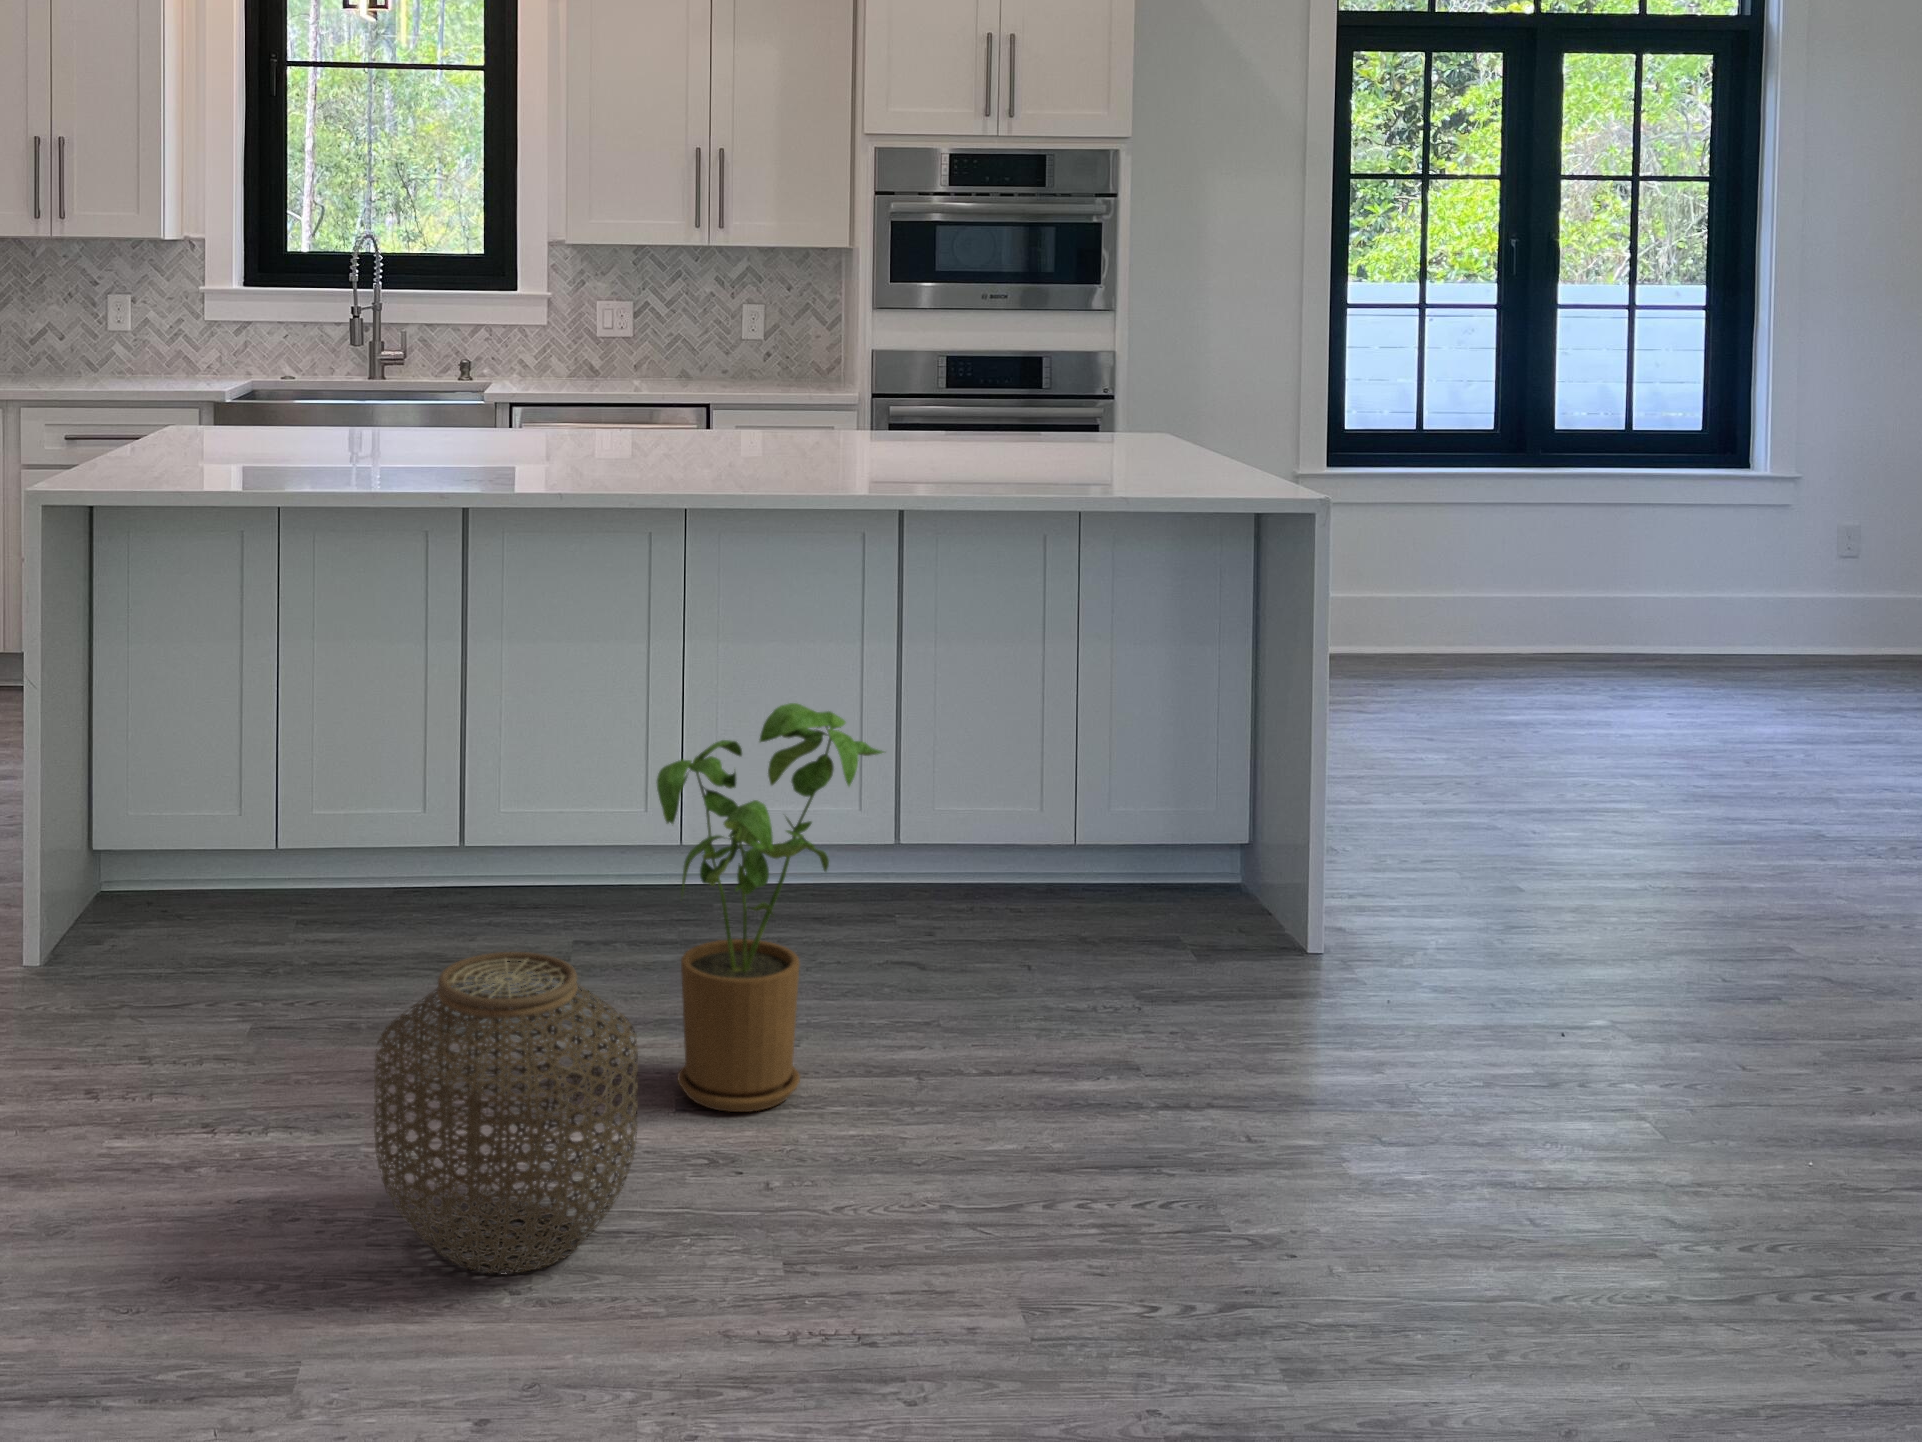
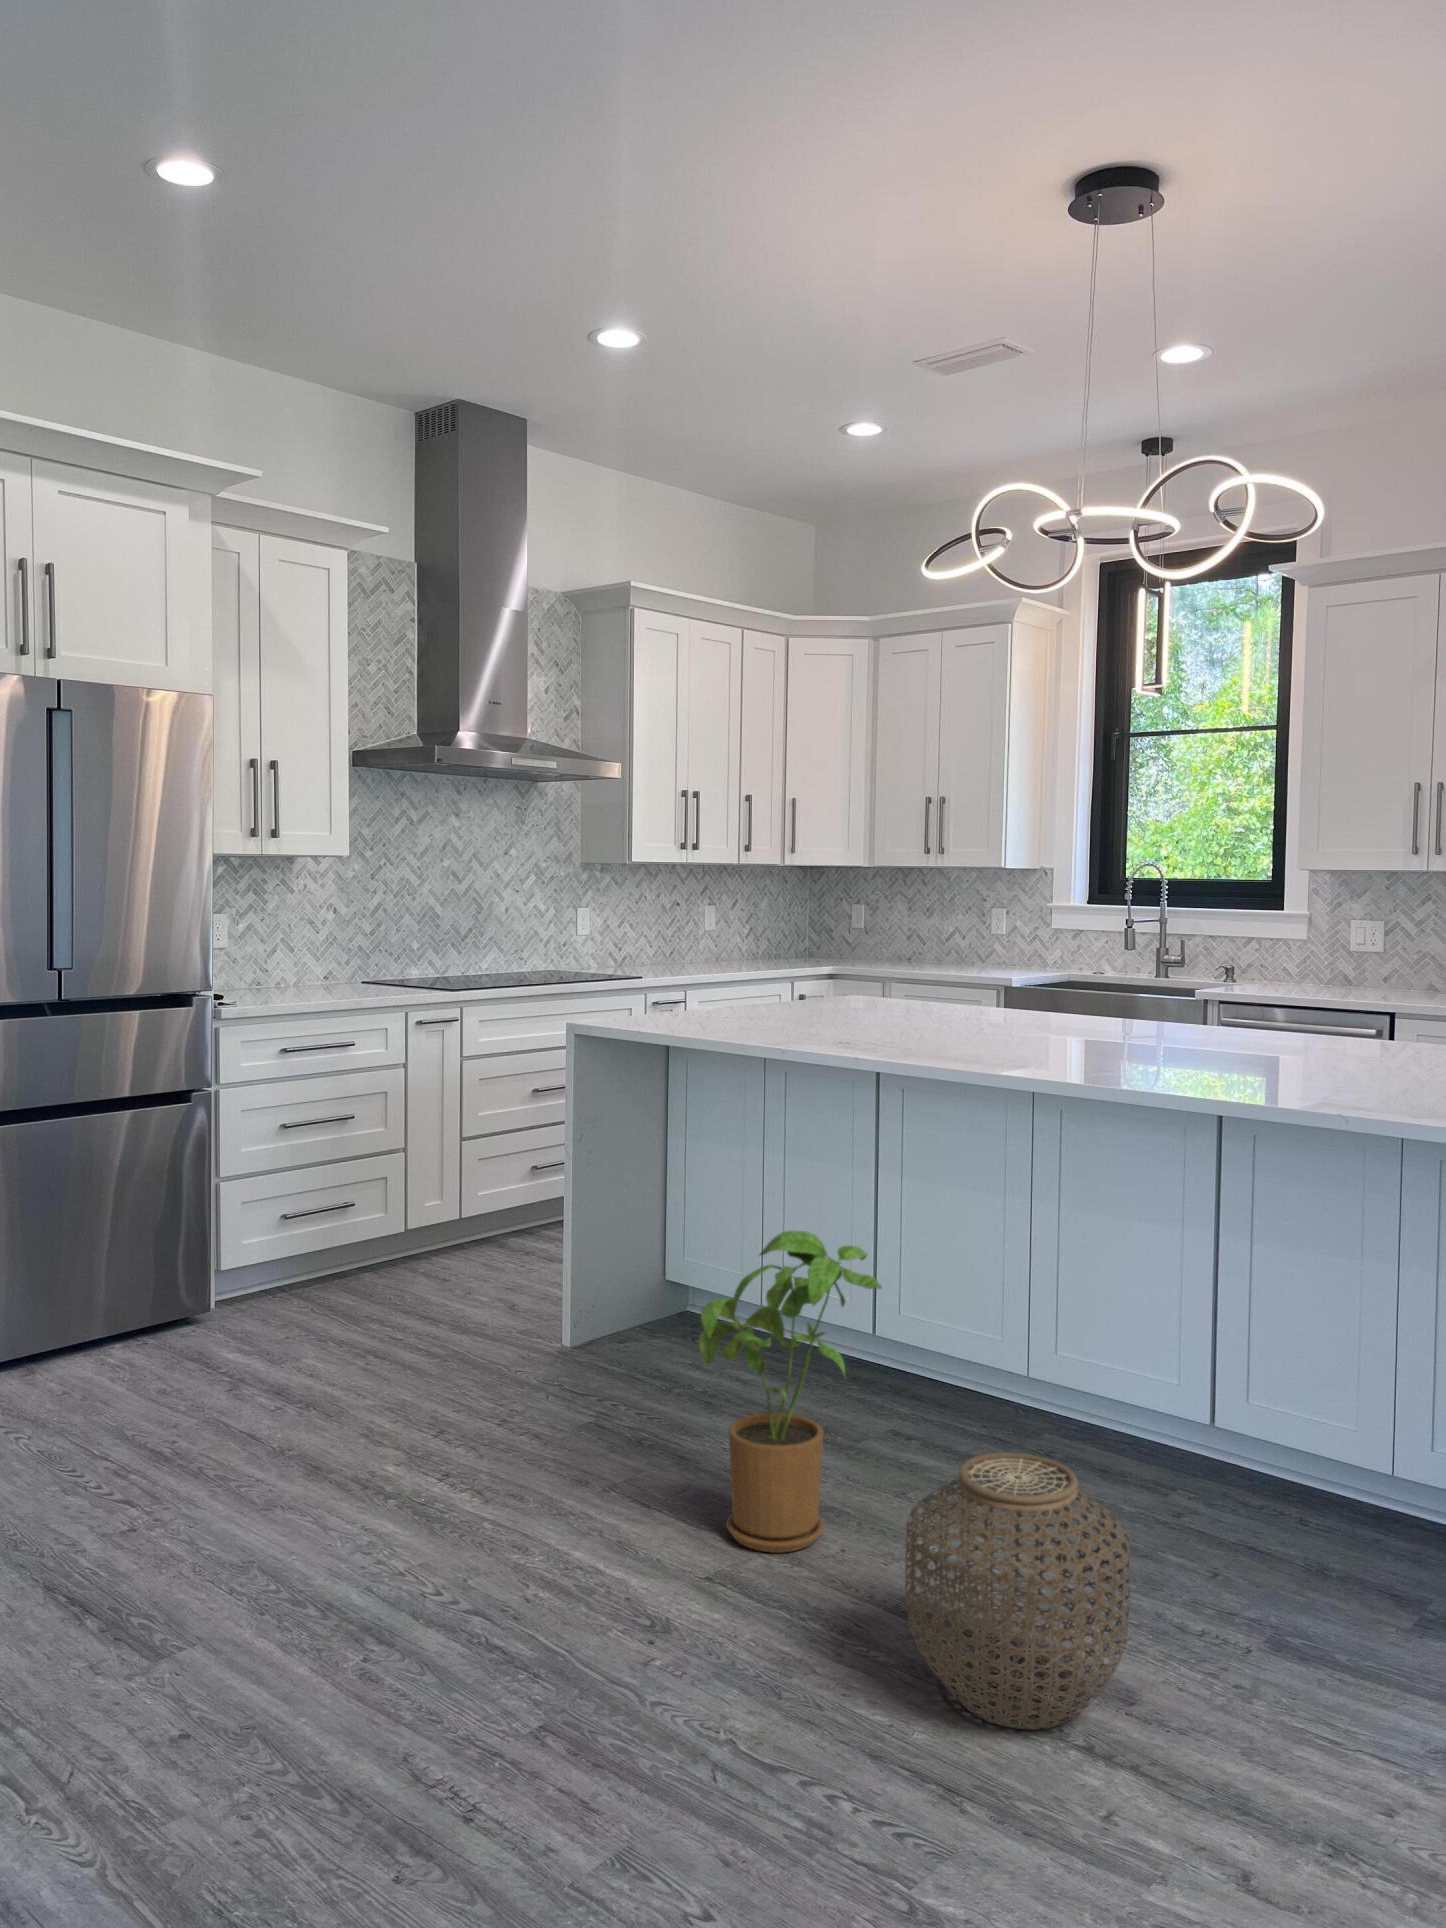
woven basket: present [374,952,638,1273] -> present [905,1453,1130,1729]

